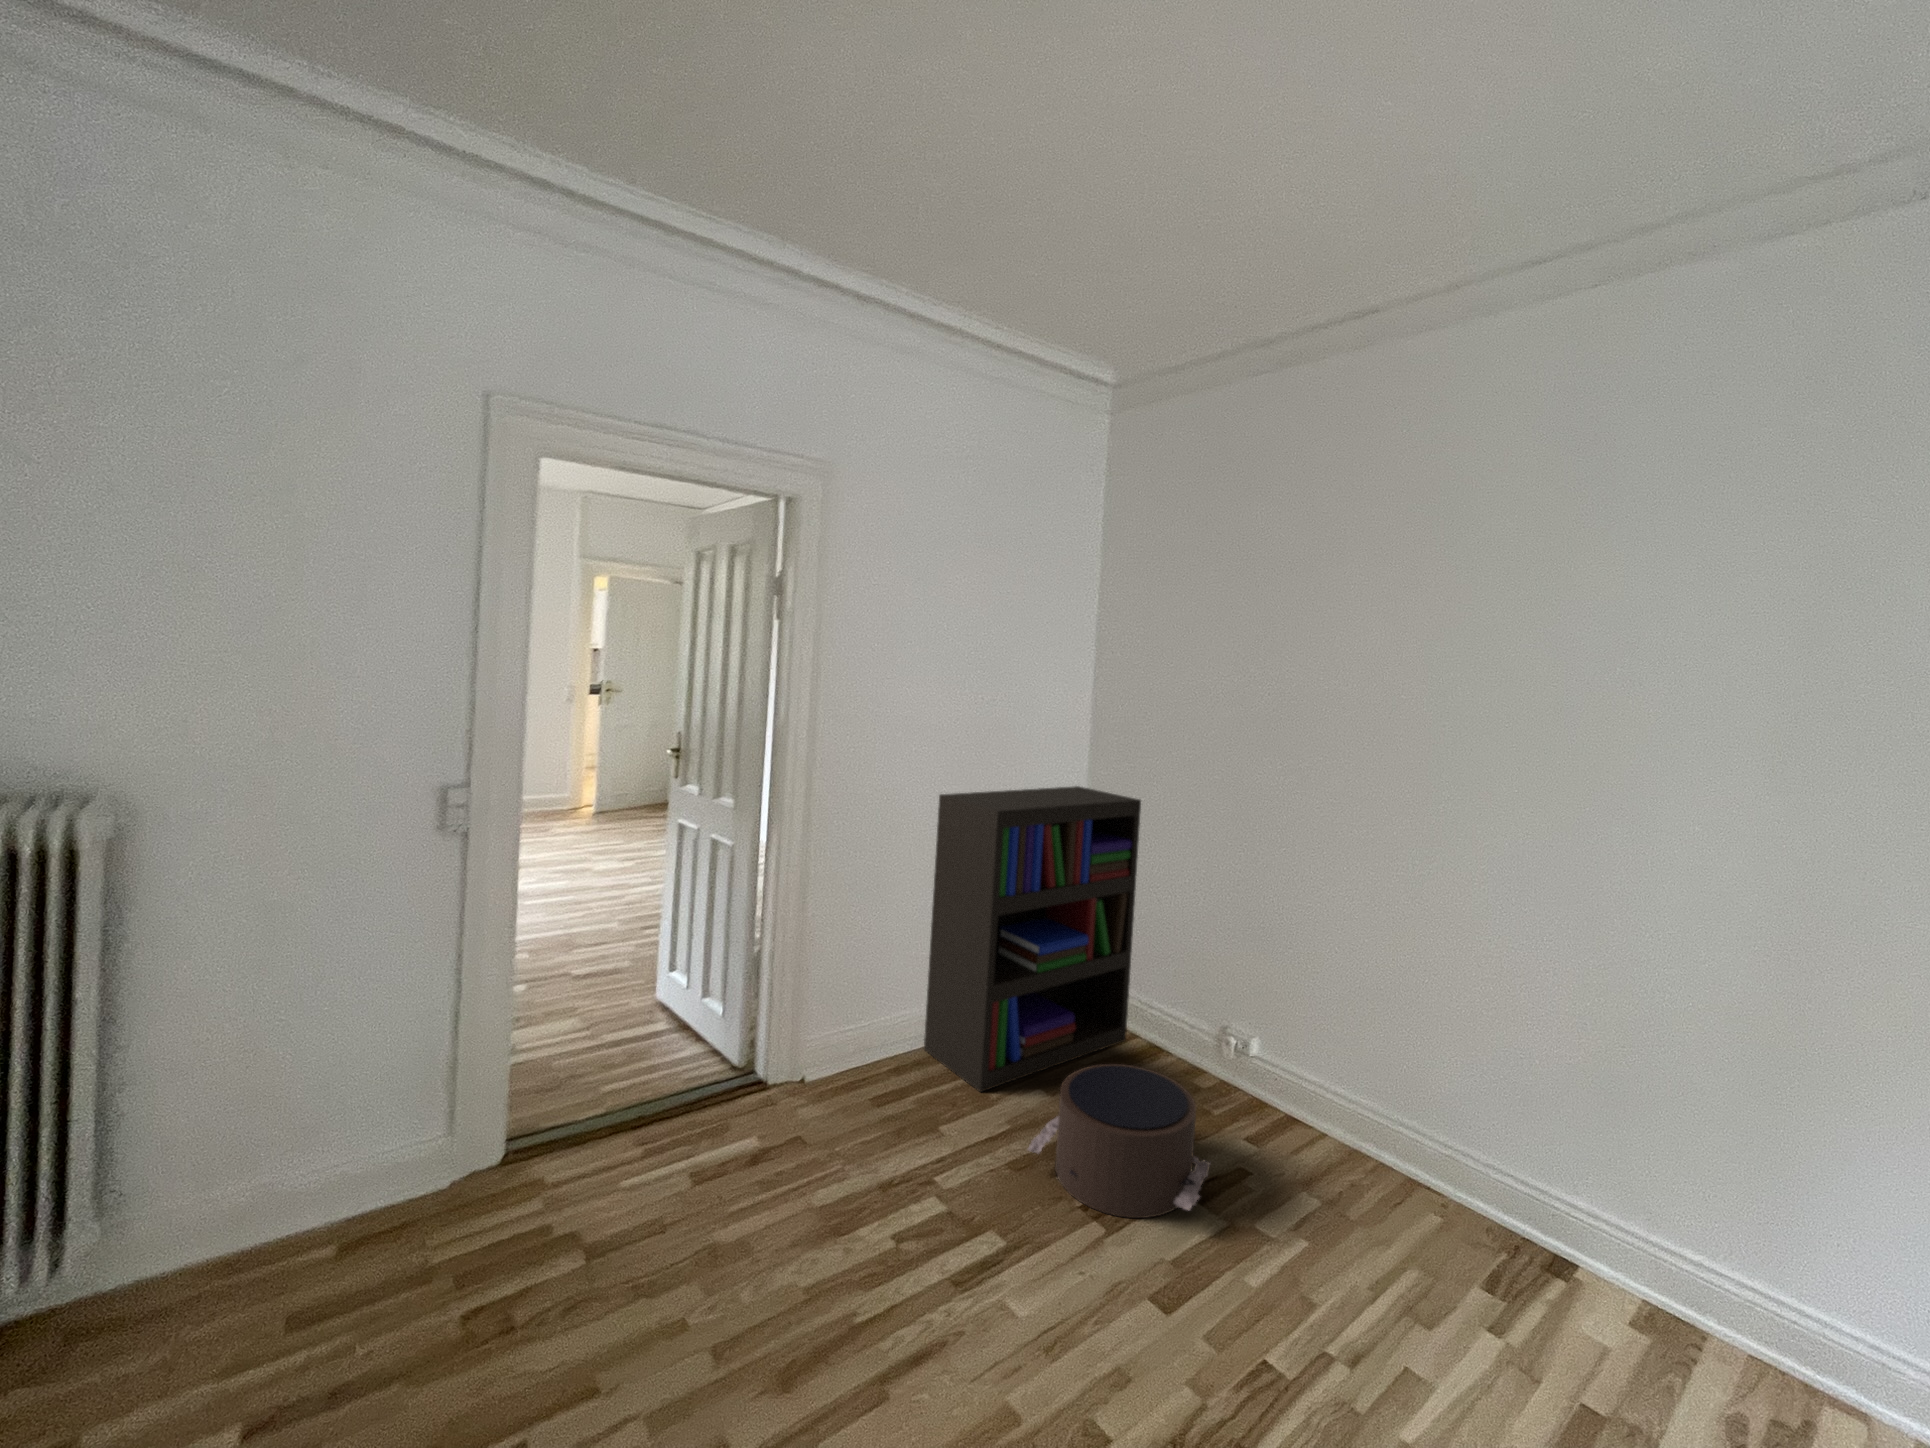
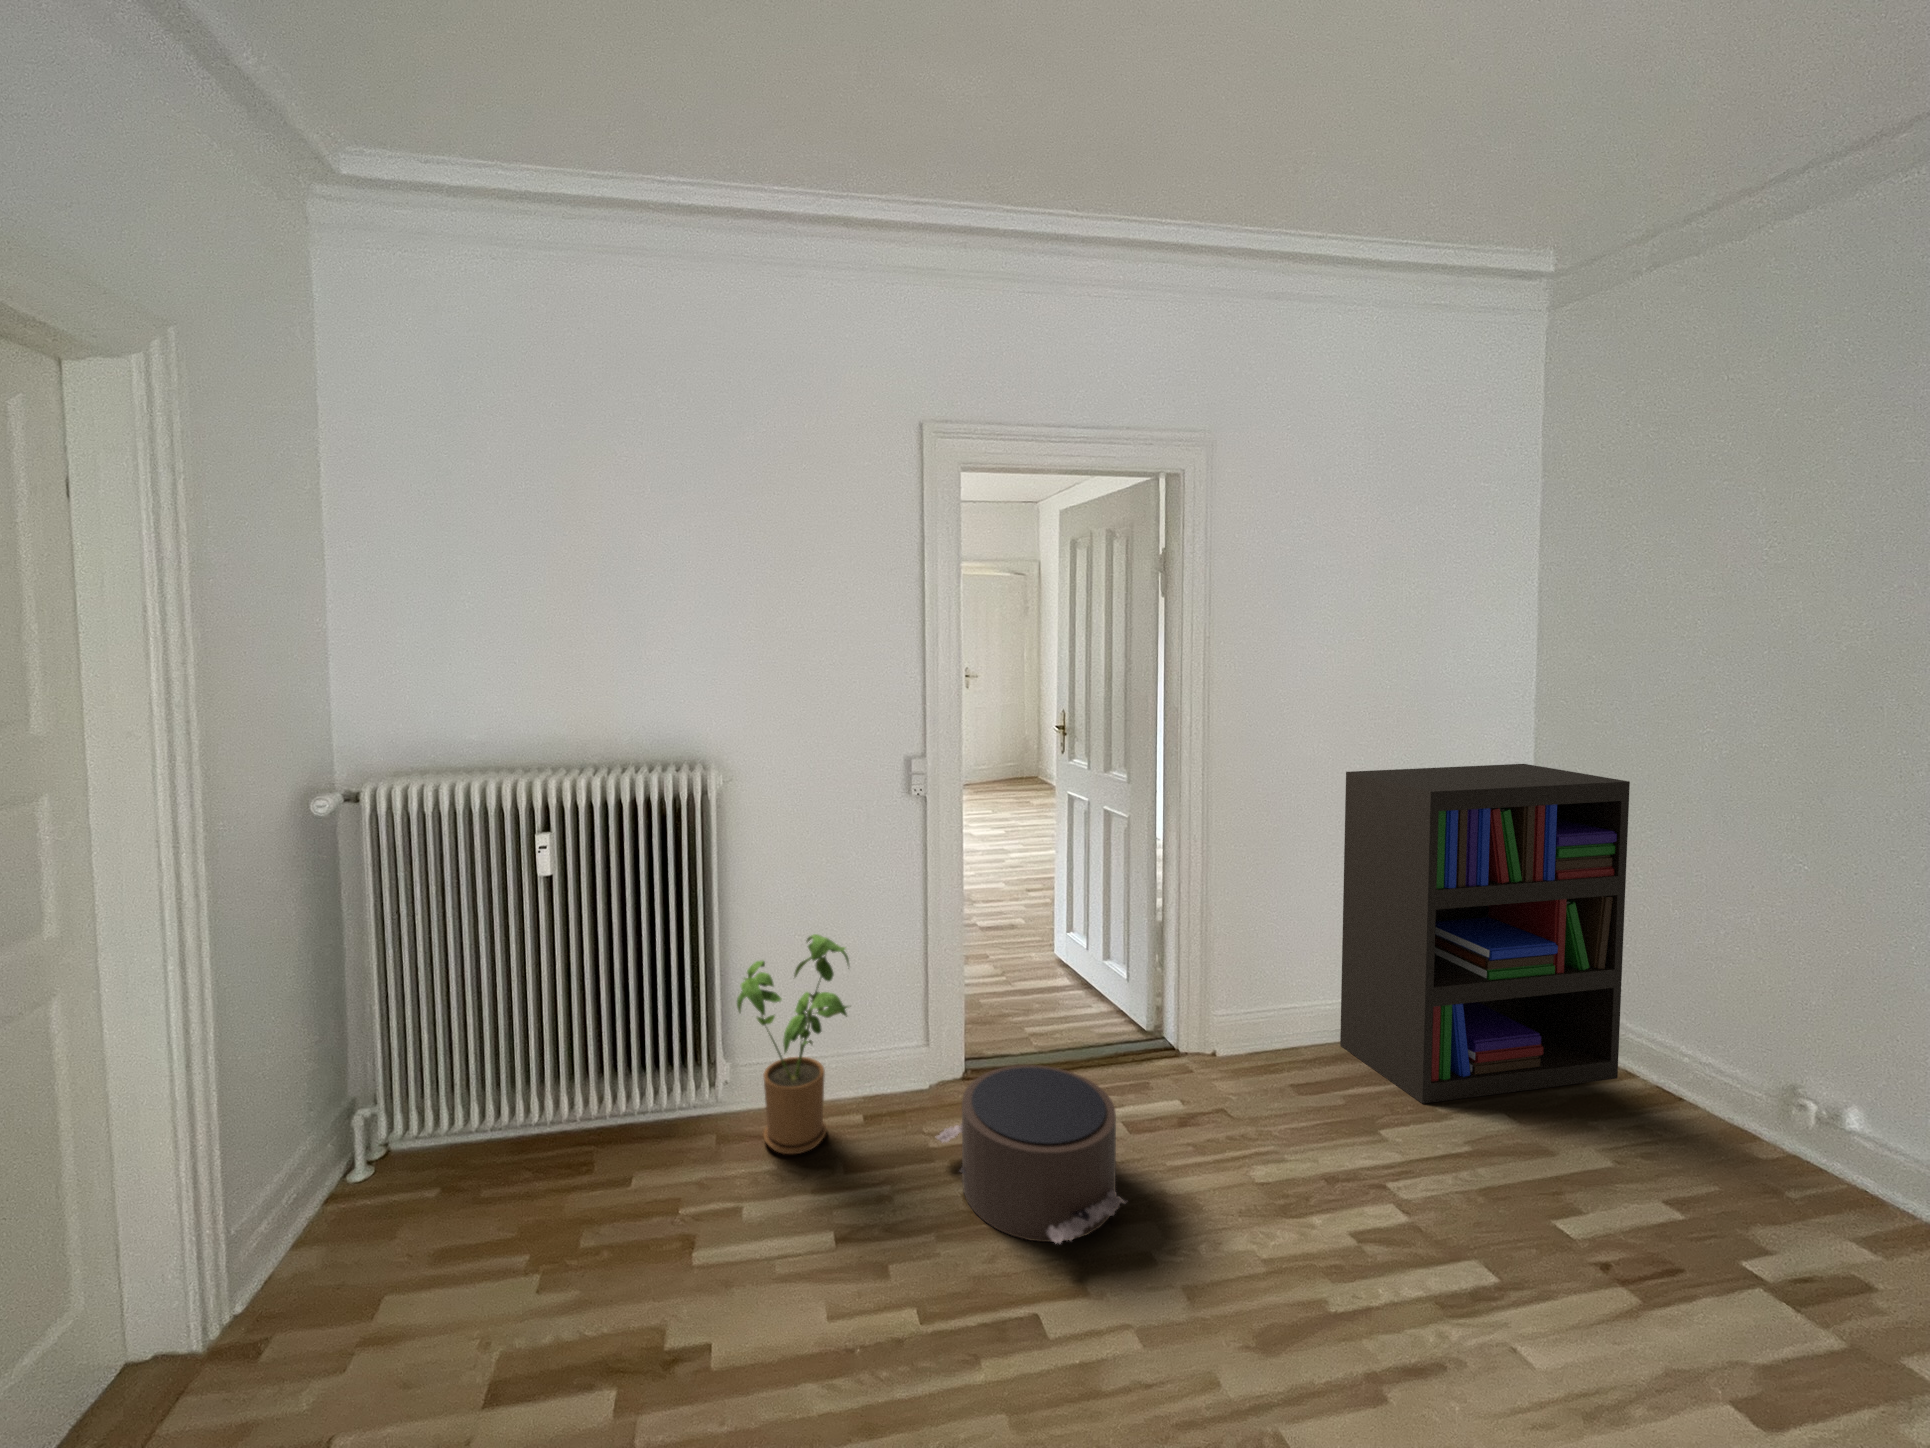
house plant: none [103,1017,320,1336] -> present [737,934,849,1154]
pouf: present [1028,1064,1210,1218] -> present [936,1065,1127,1244]

